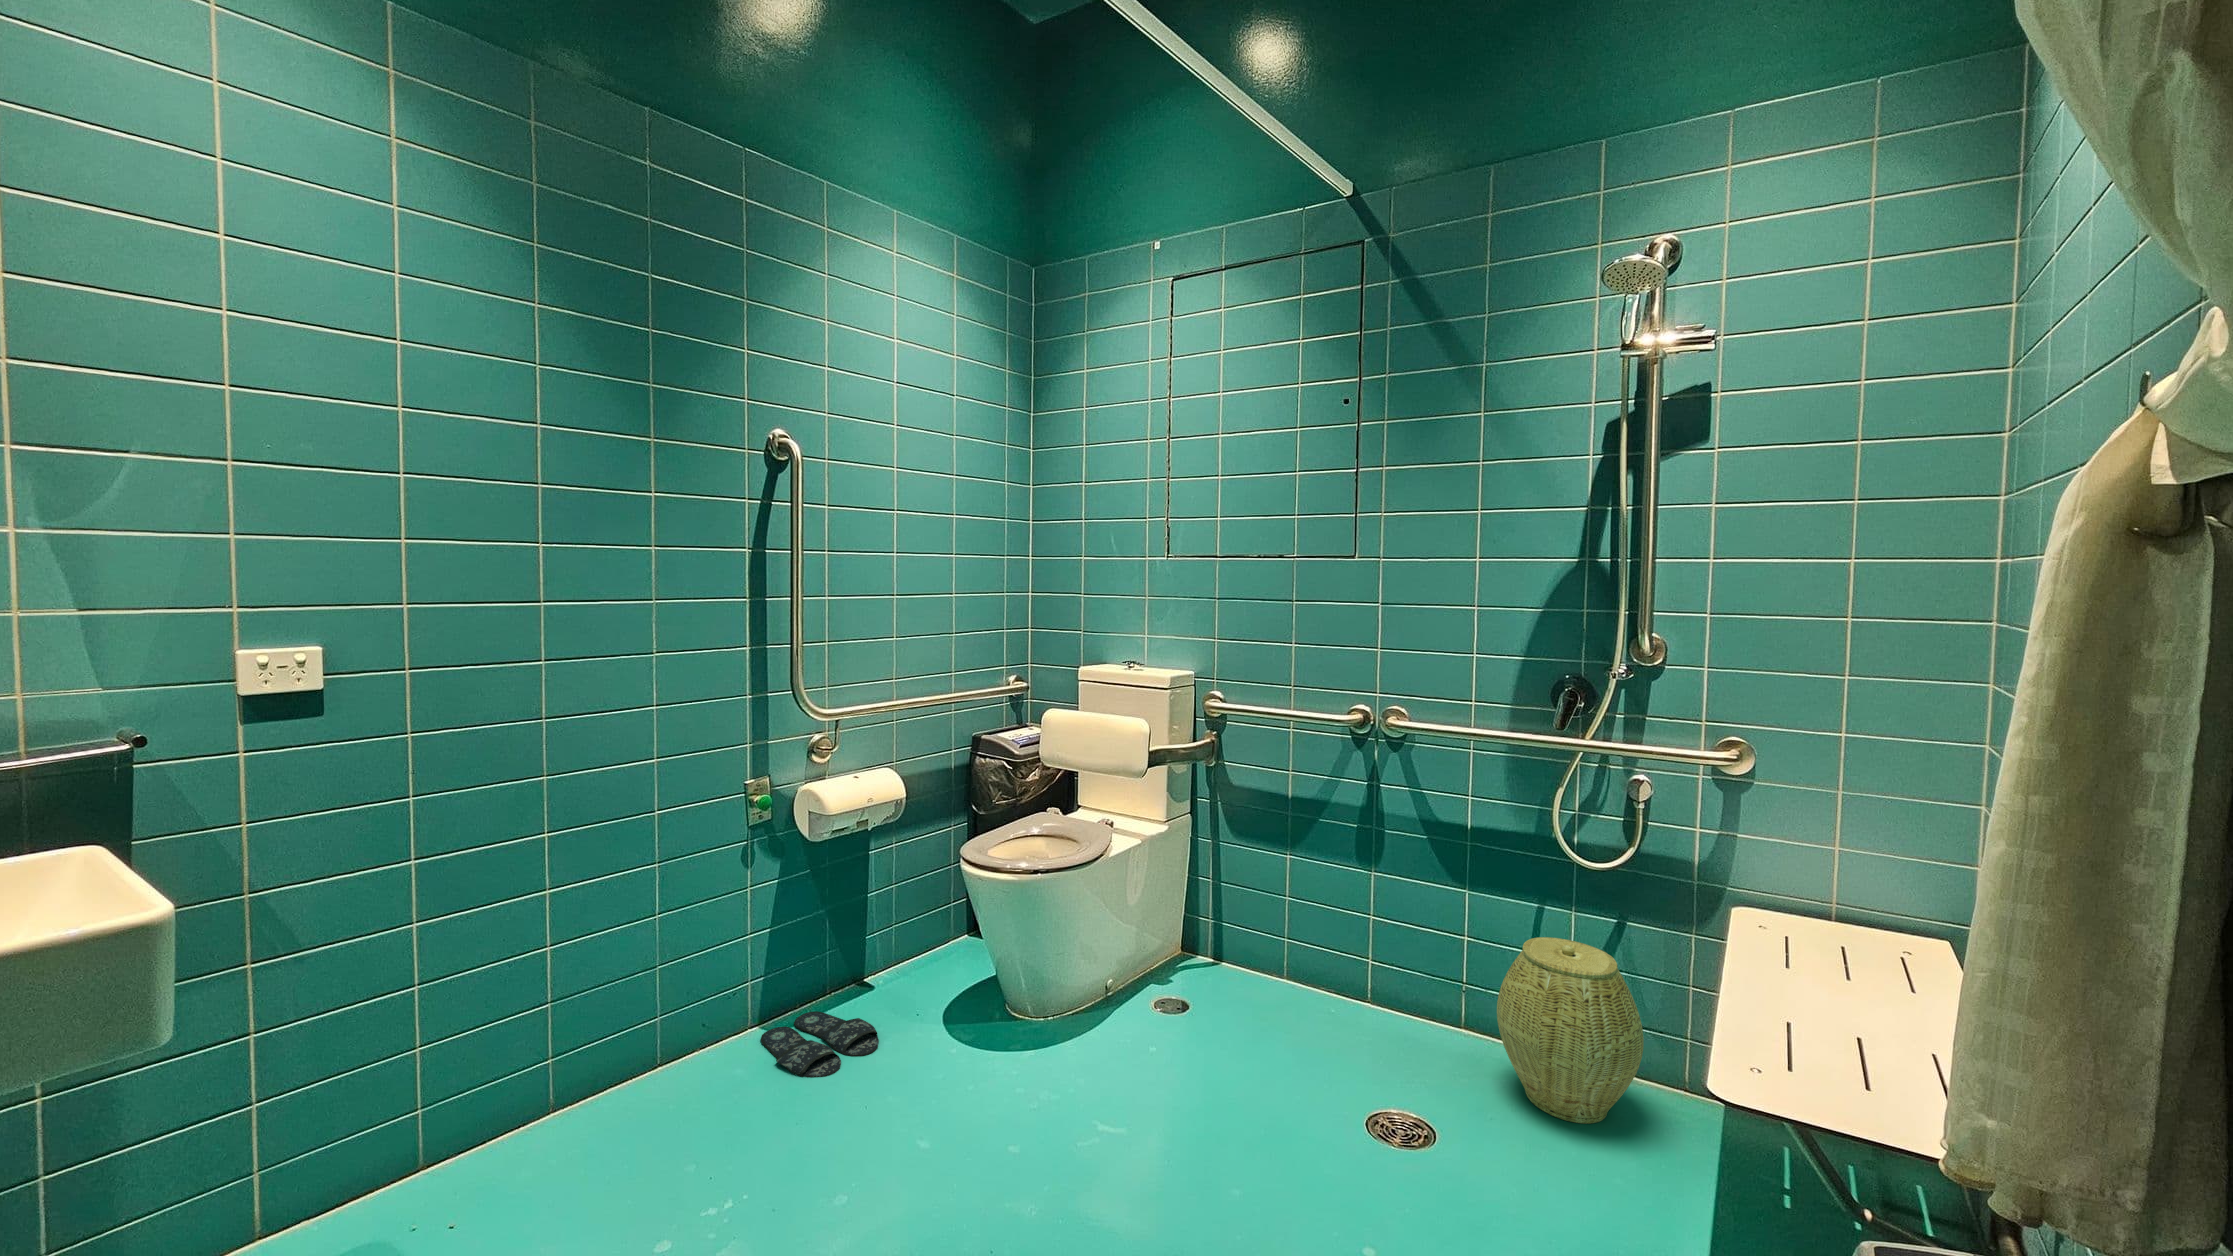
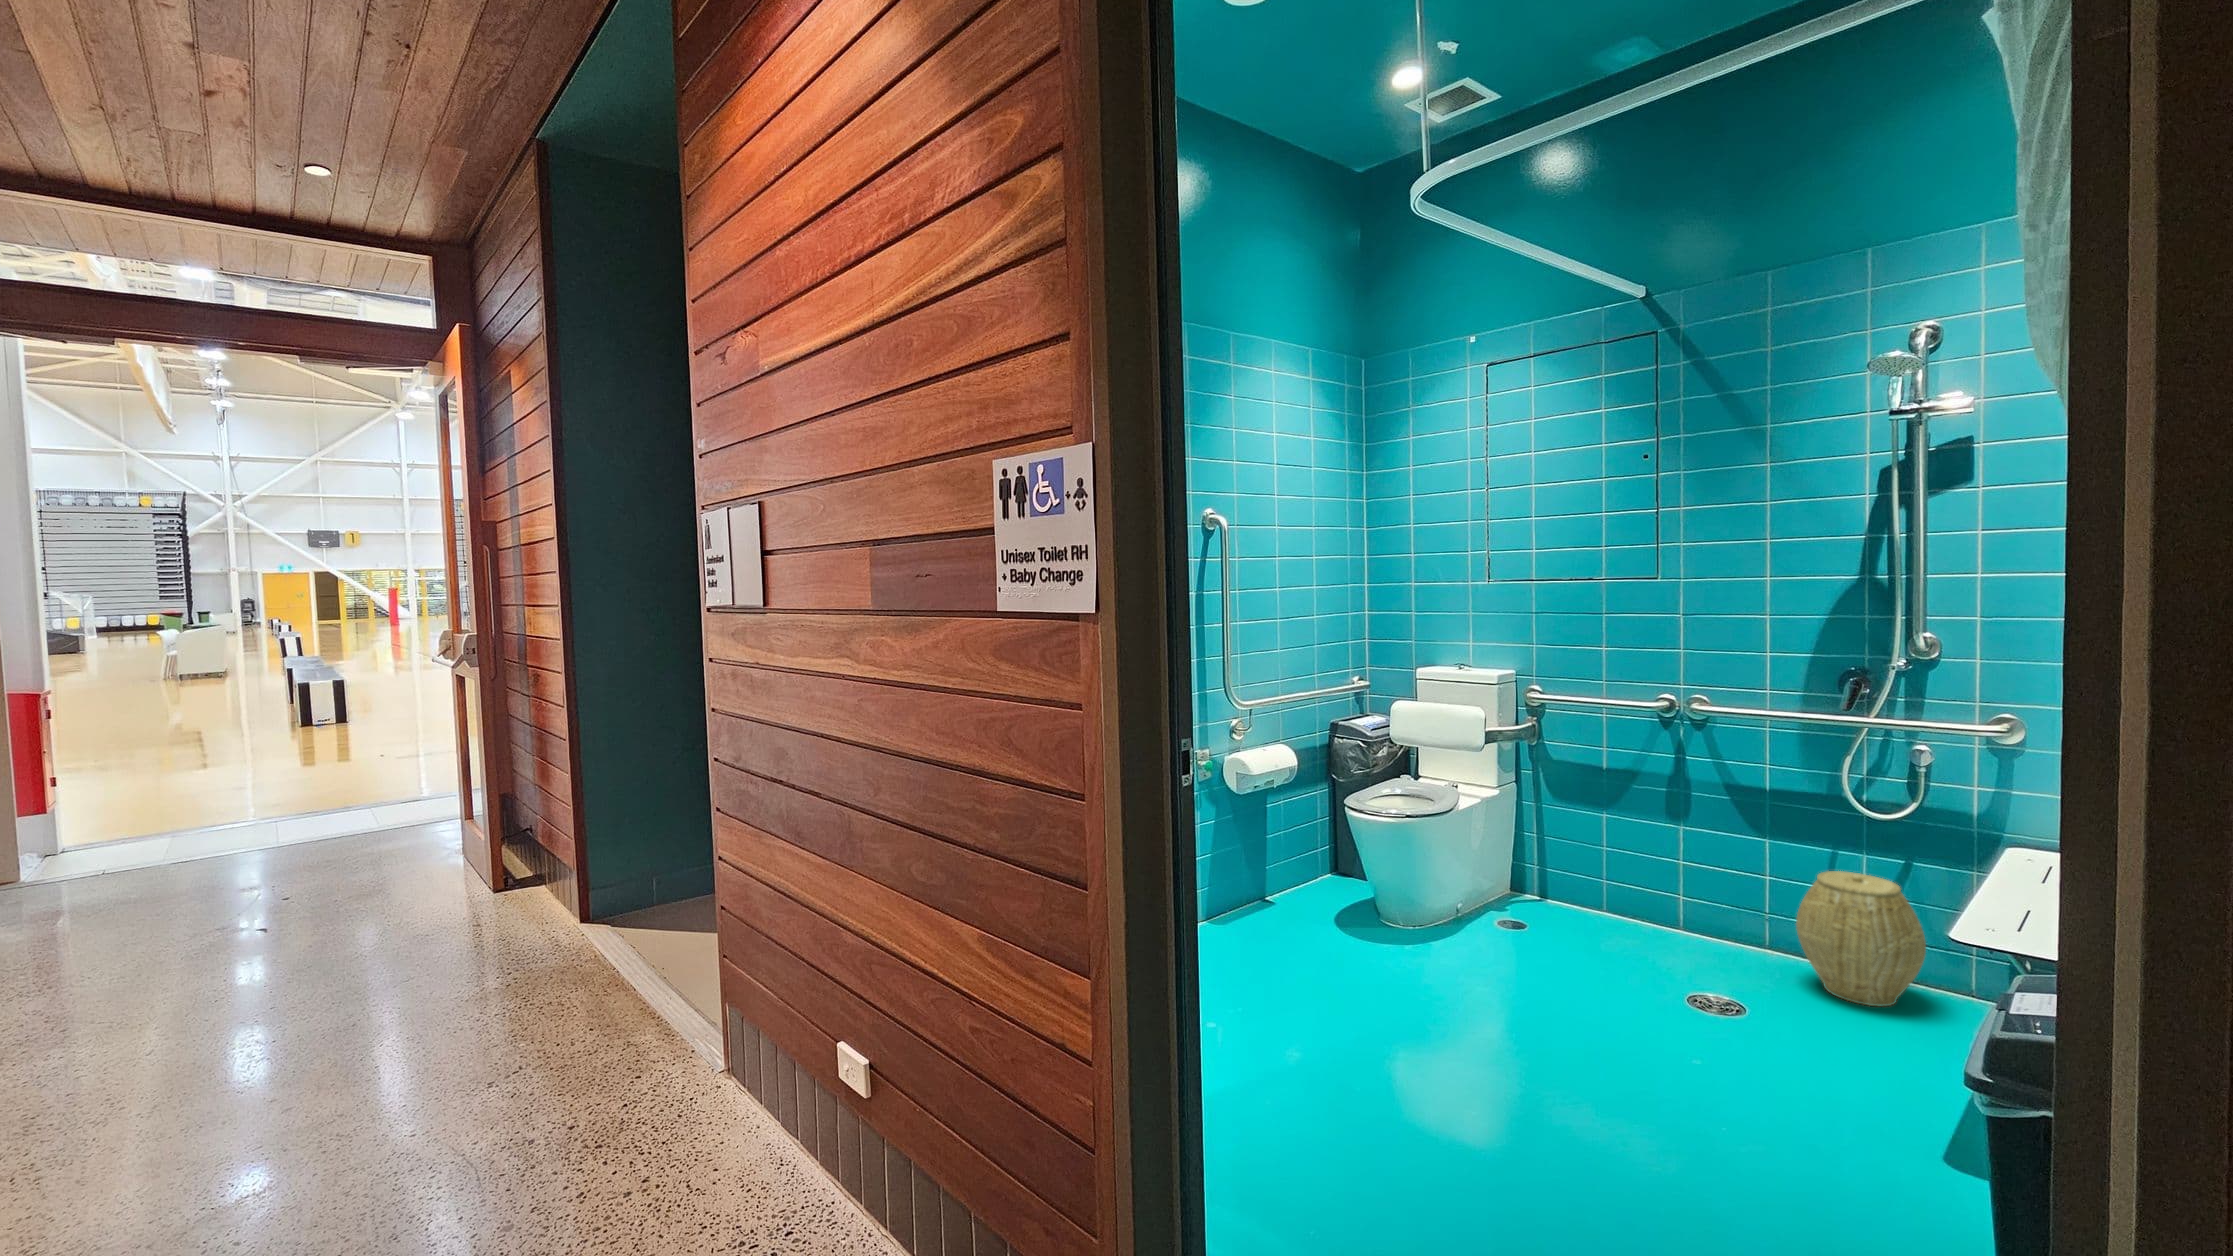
slippers: present [761,1011,879,1078] -> none [1215,912,1299,946]

